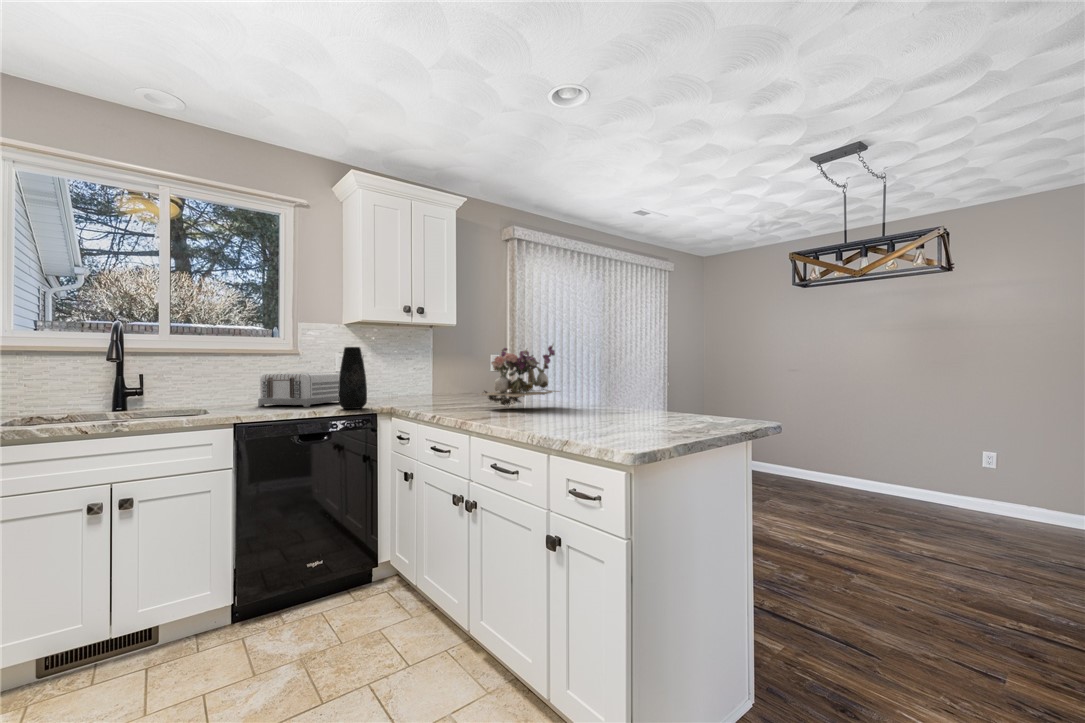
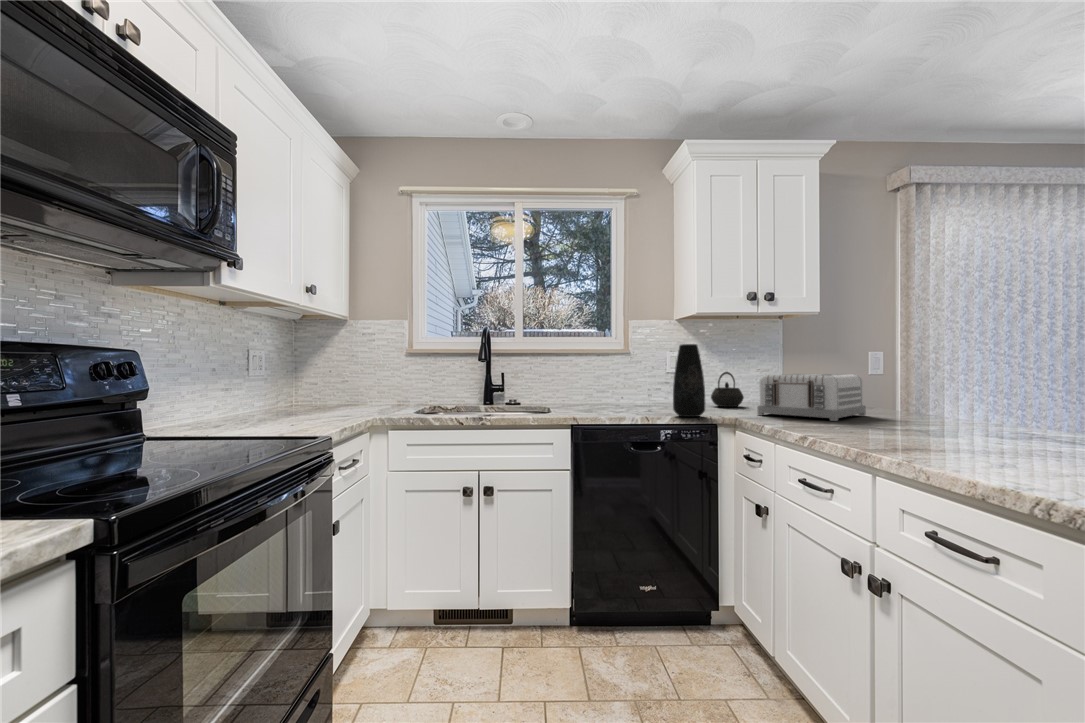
flower arrangement: present [482,345,560,407] -> none [864,332,1035,433]
kettle: none [374,371,401,401] -> present [711,372,744,407]
toaster: present [258,373,340,407] -> present [758,374,866,421]

